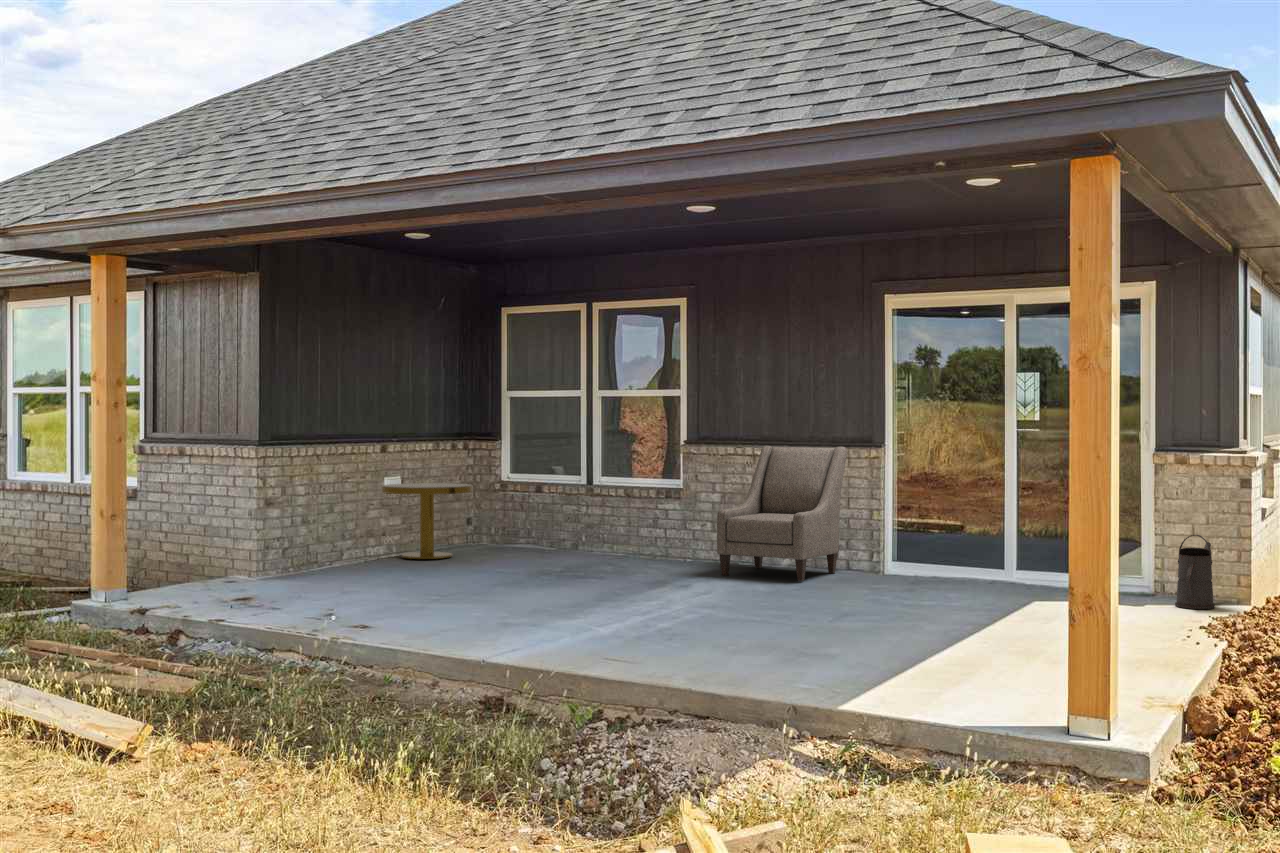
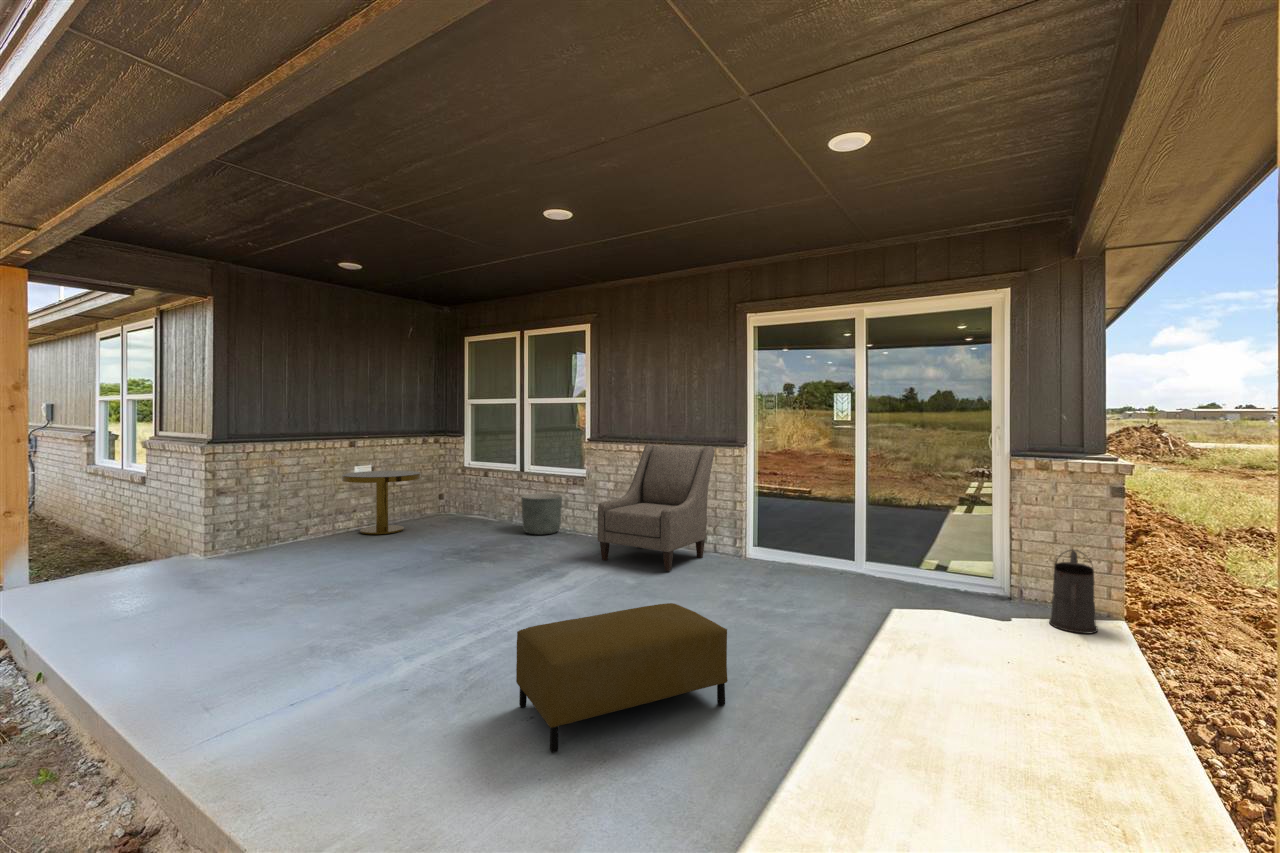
planter: none [602,510,652,559] -> present [521,493,562,535]
ottoman: none [719,567,881,647] -> present [516,603,728,753]

